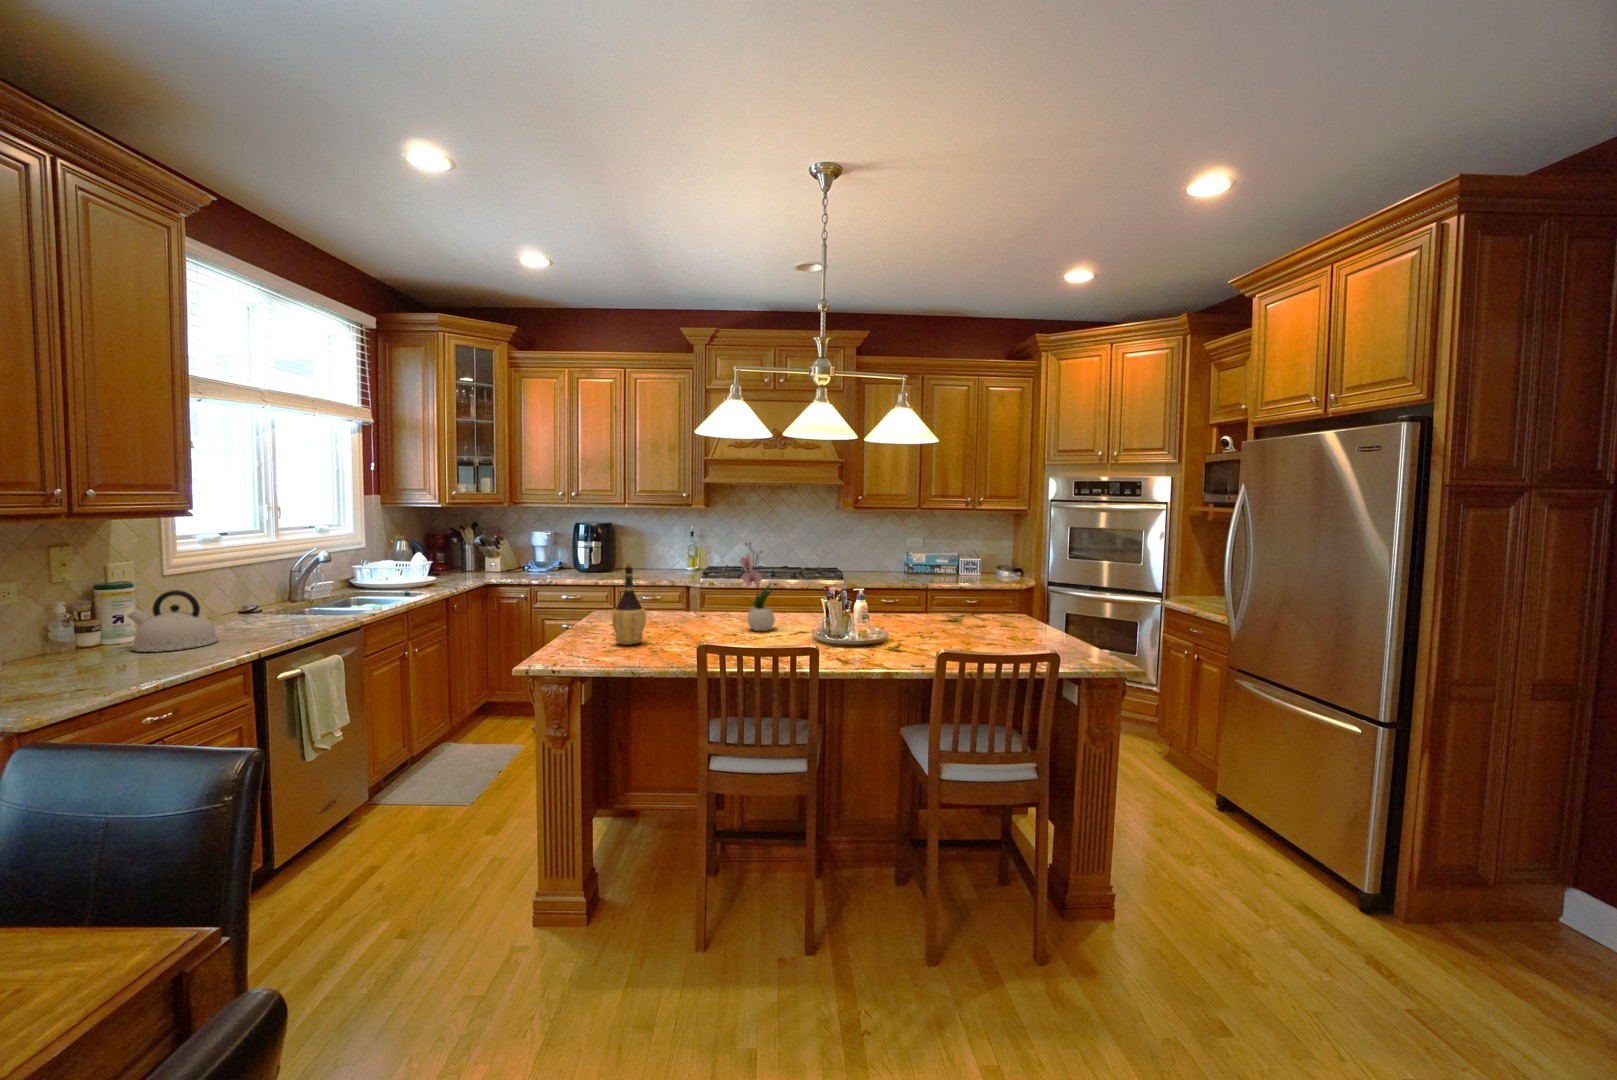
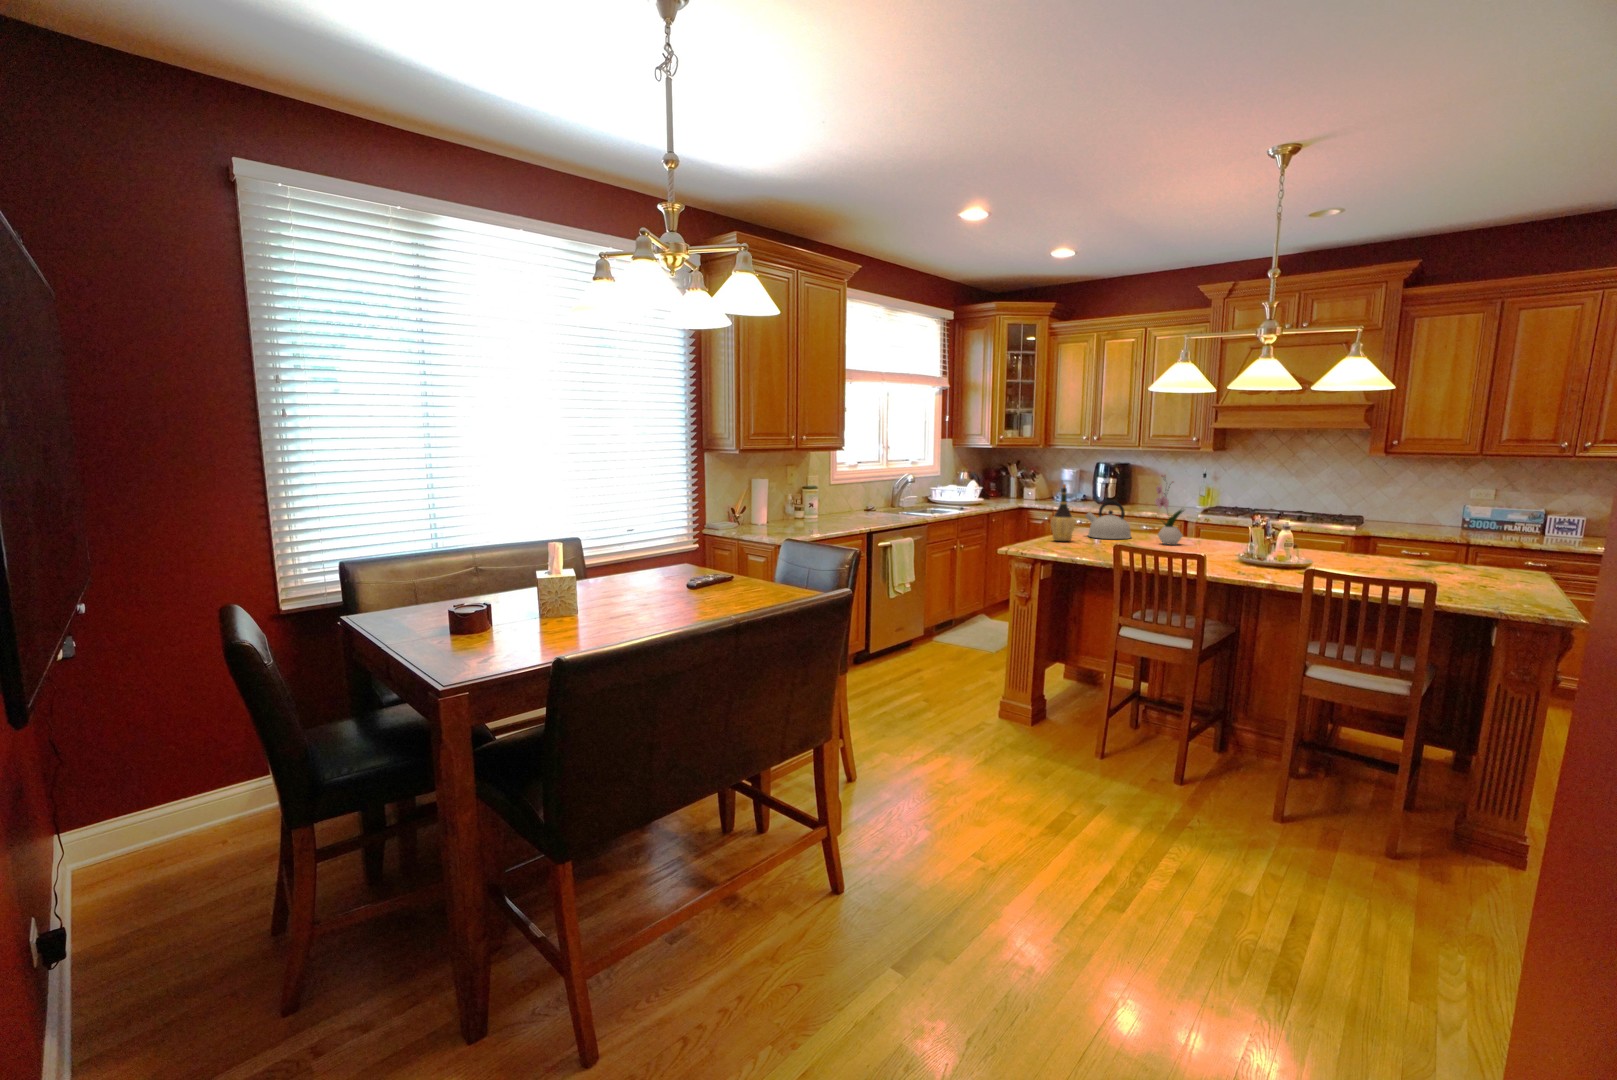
kettle: present [128,590,219,652] -> present [1085,501,1131,539]

